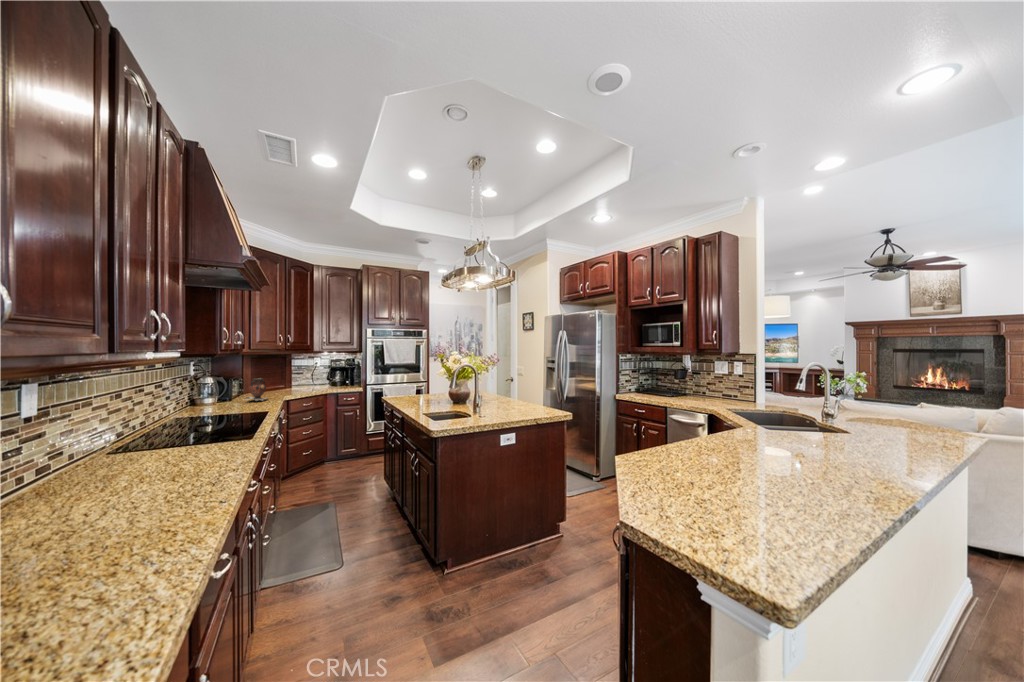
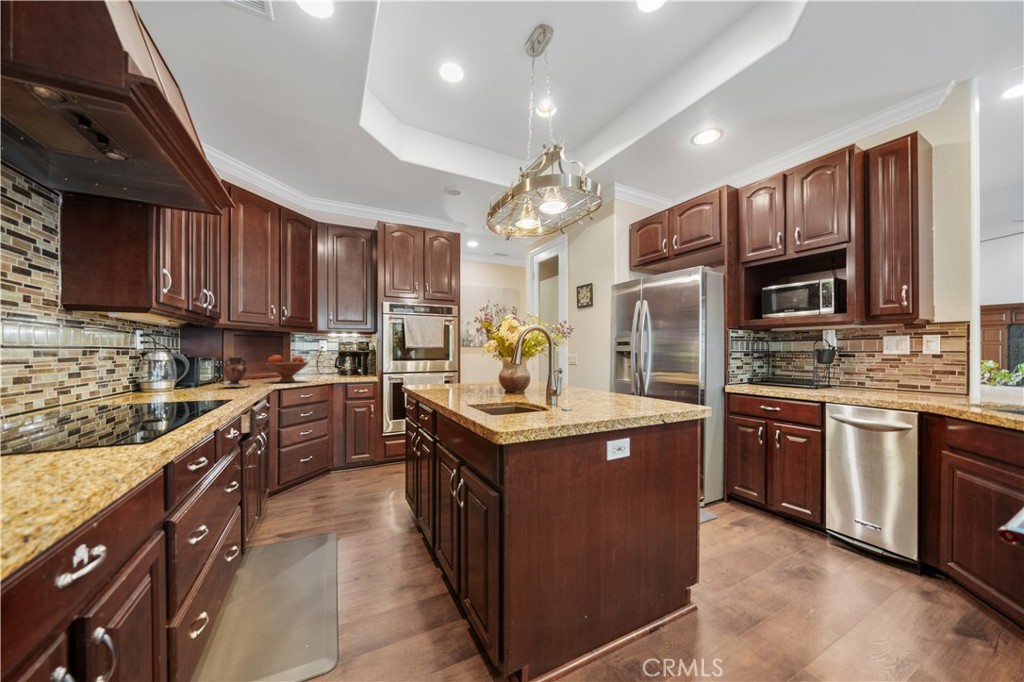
fruit bowl: none [276,373,309,395] -> present [266,355,308,382]

